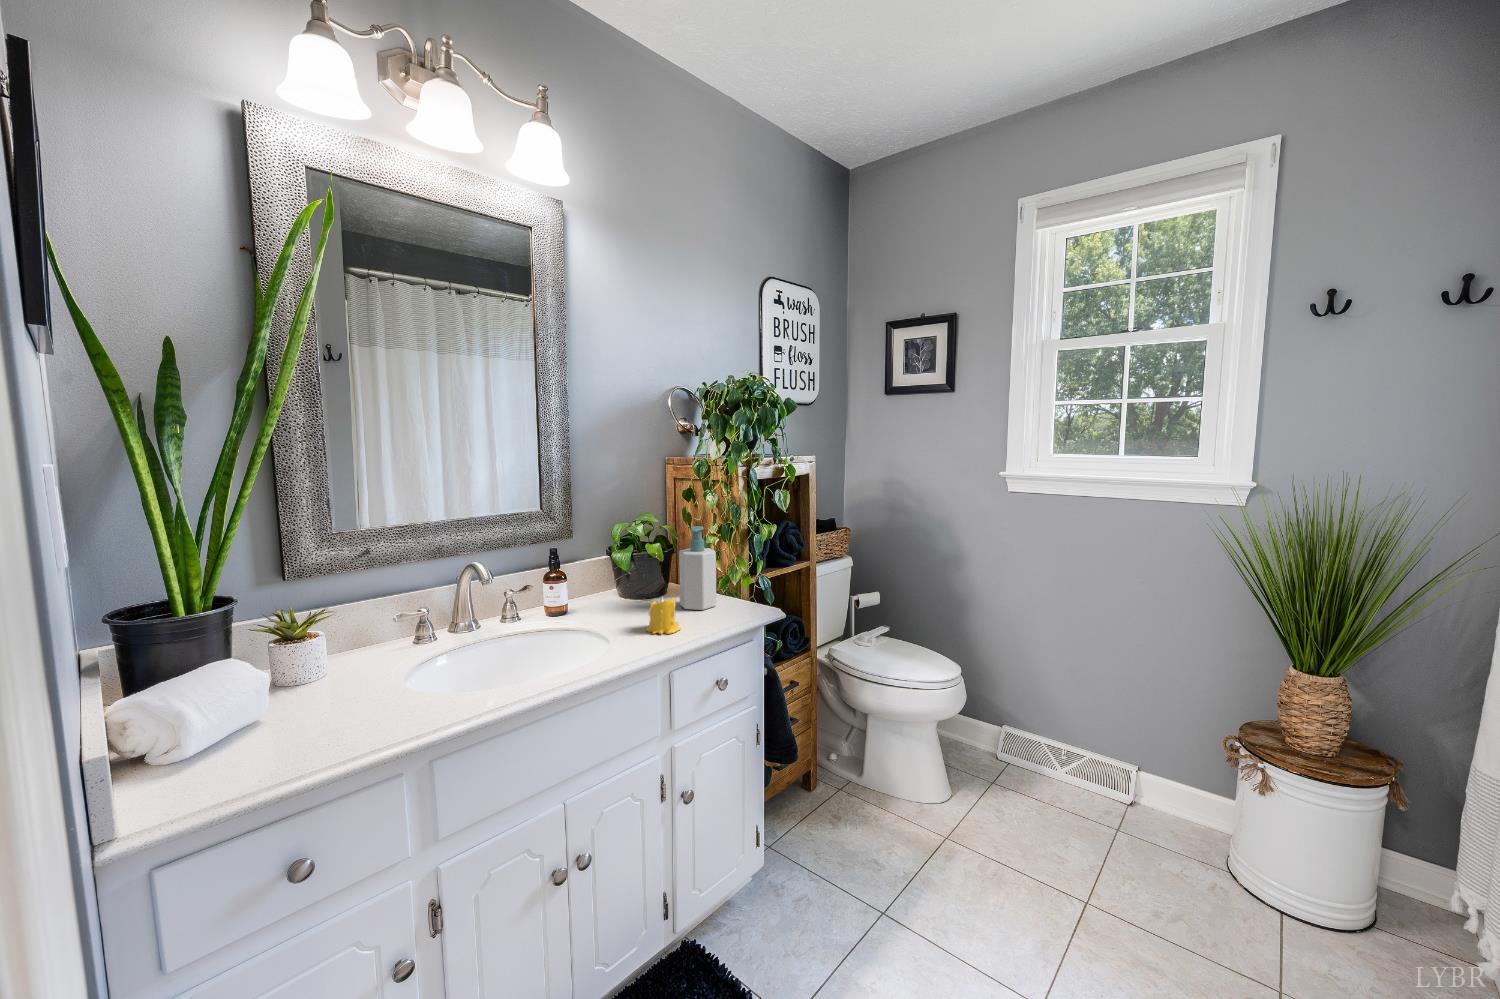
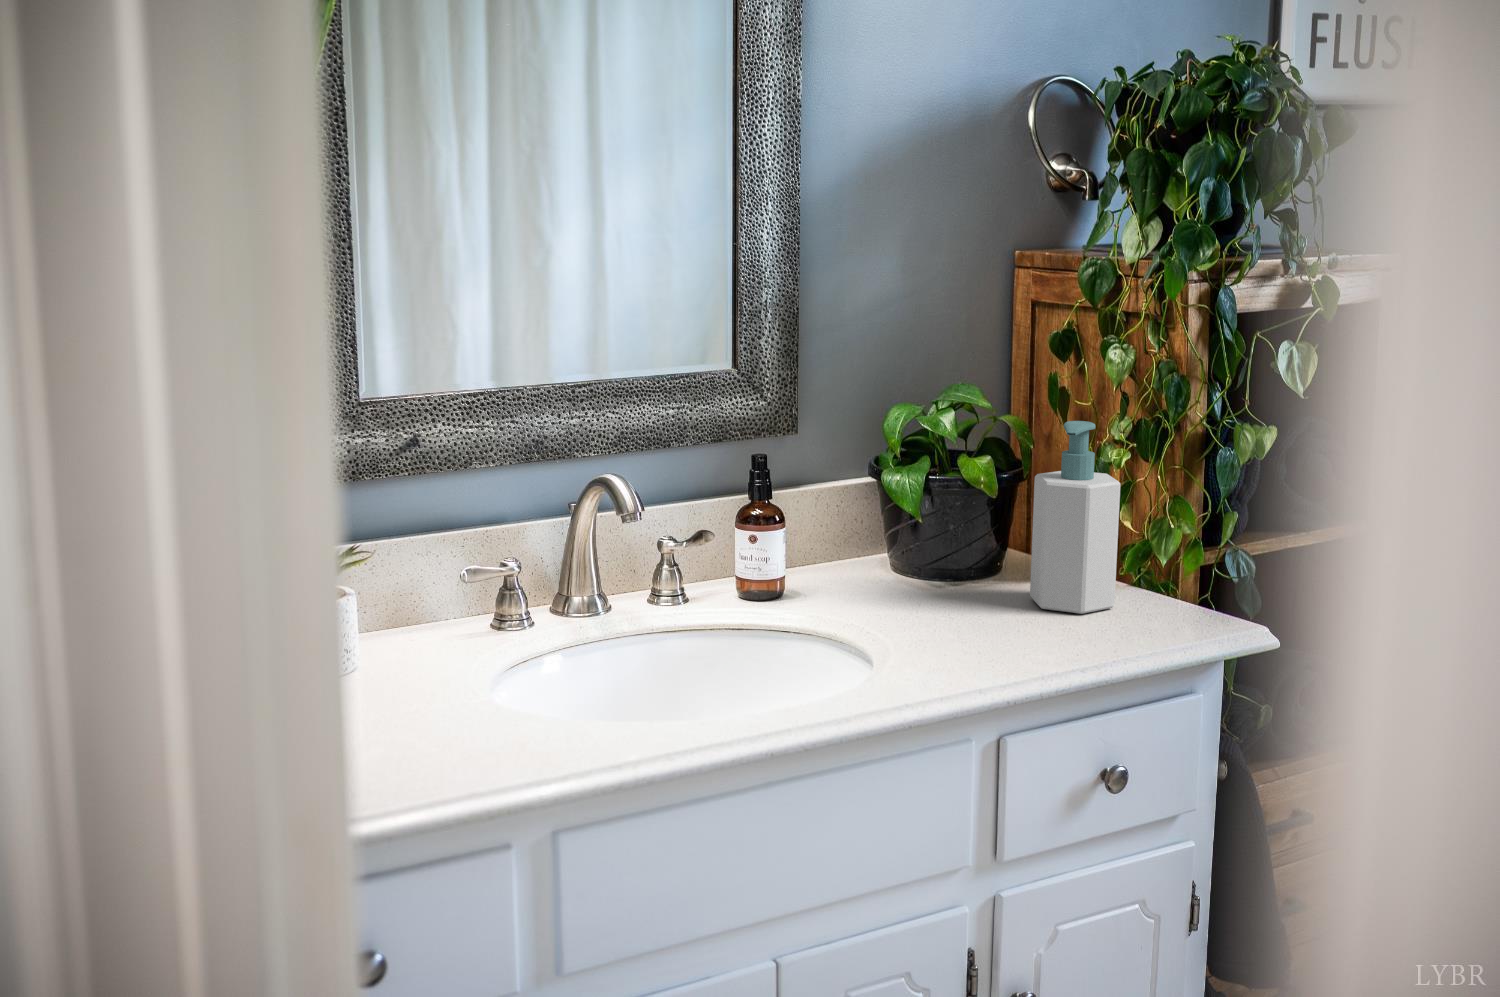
candle: present [646,598,680,634] -> none [950,573,1028,658]

